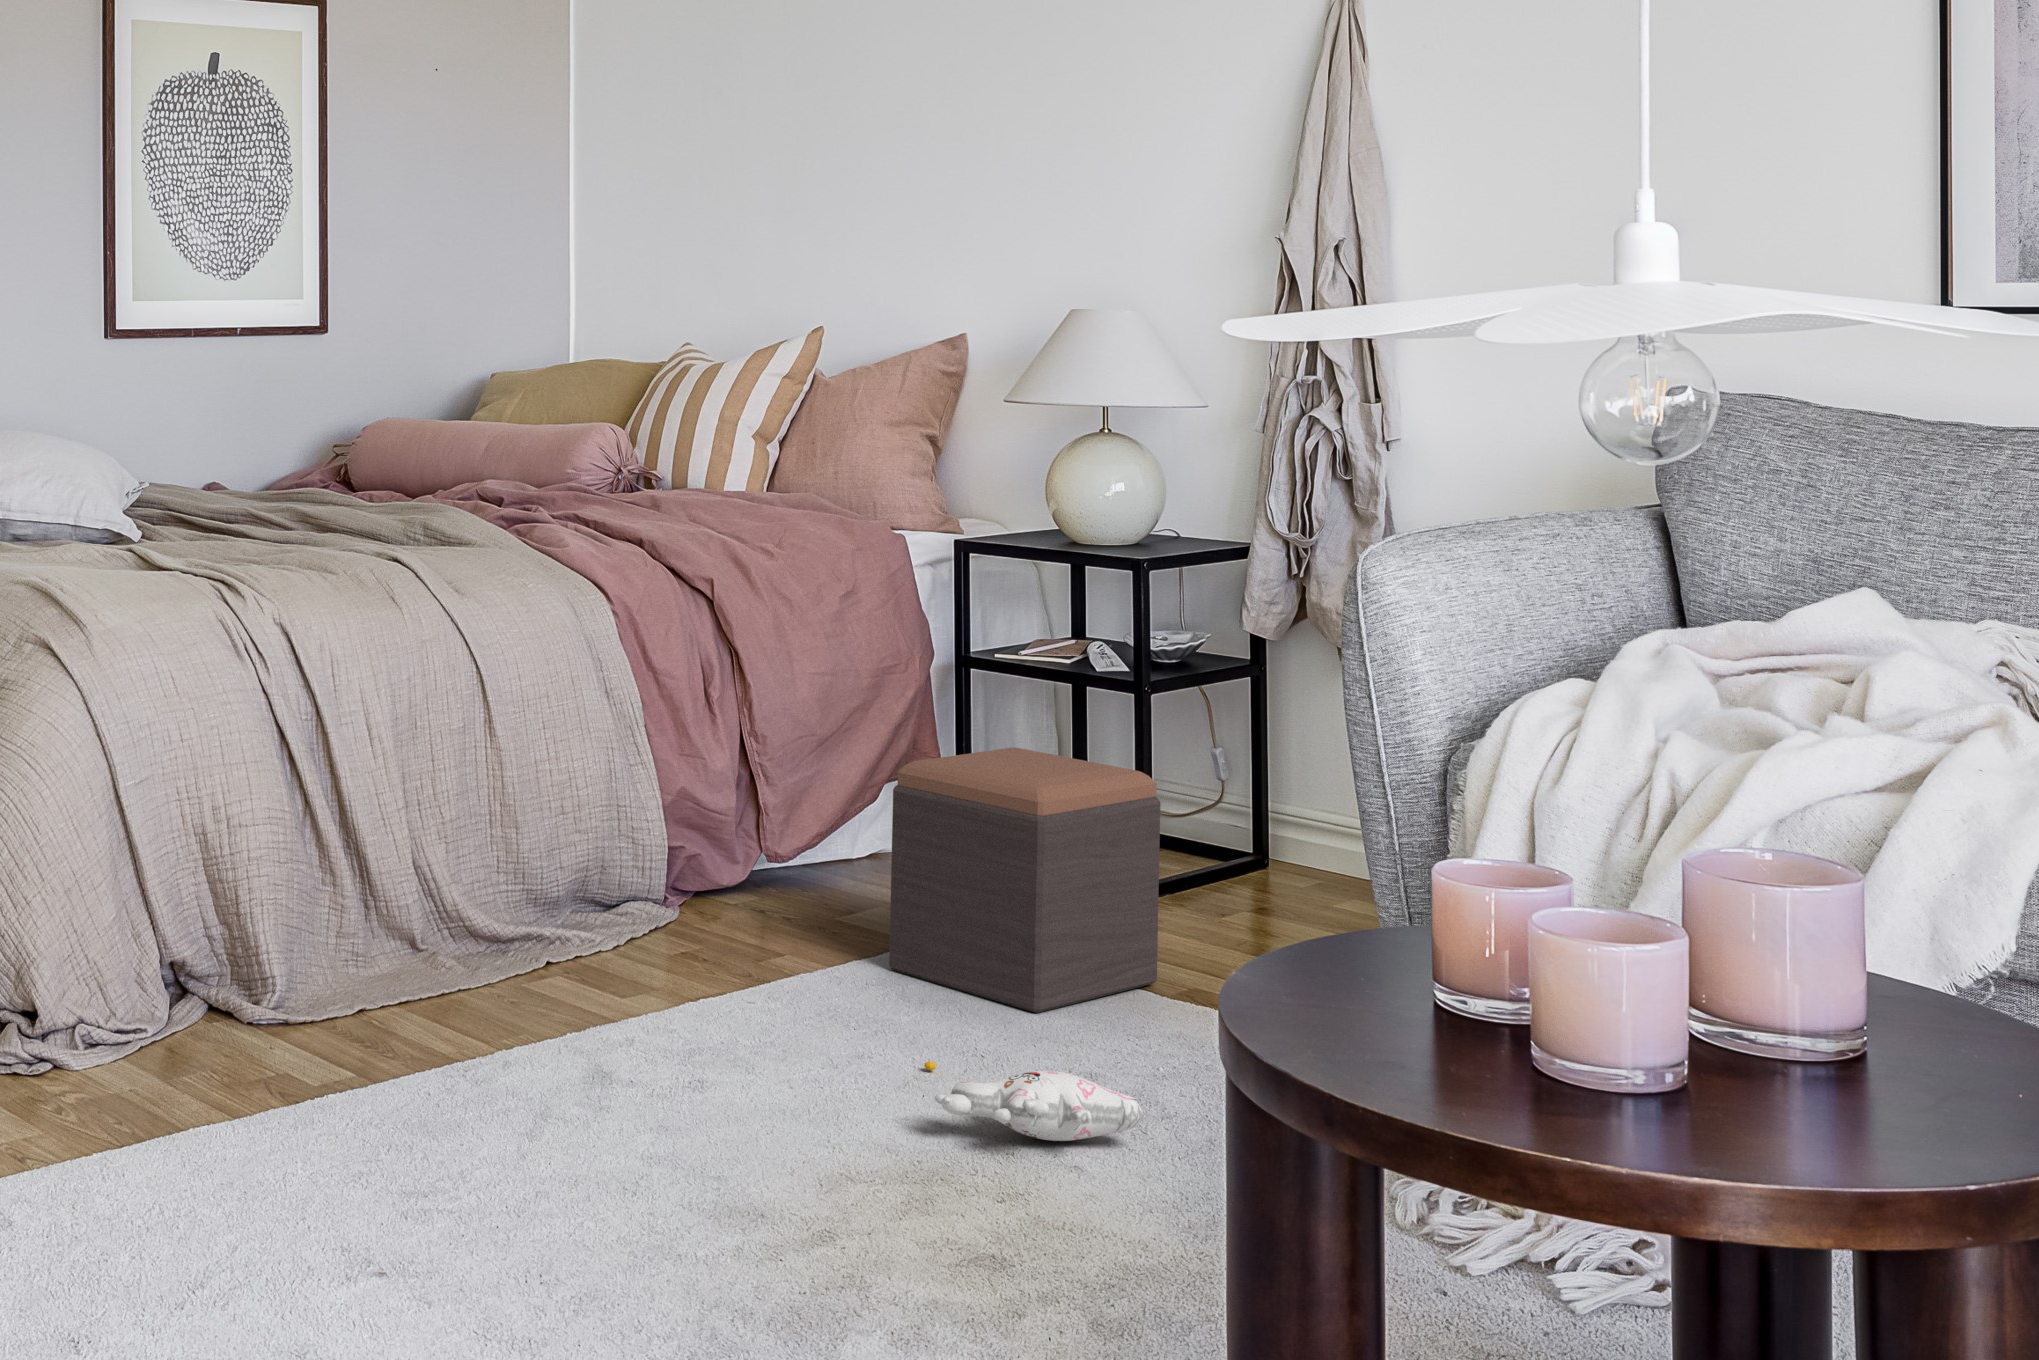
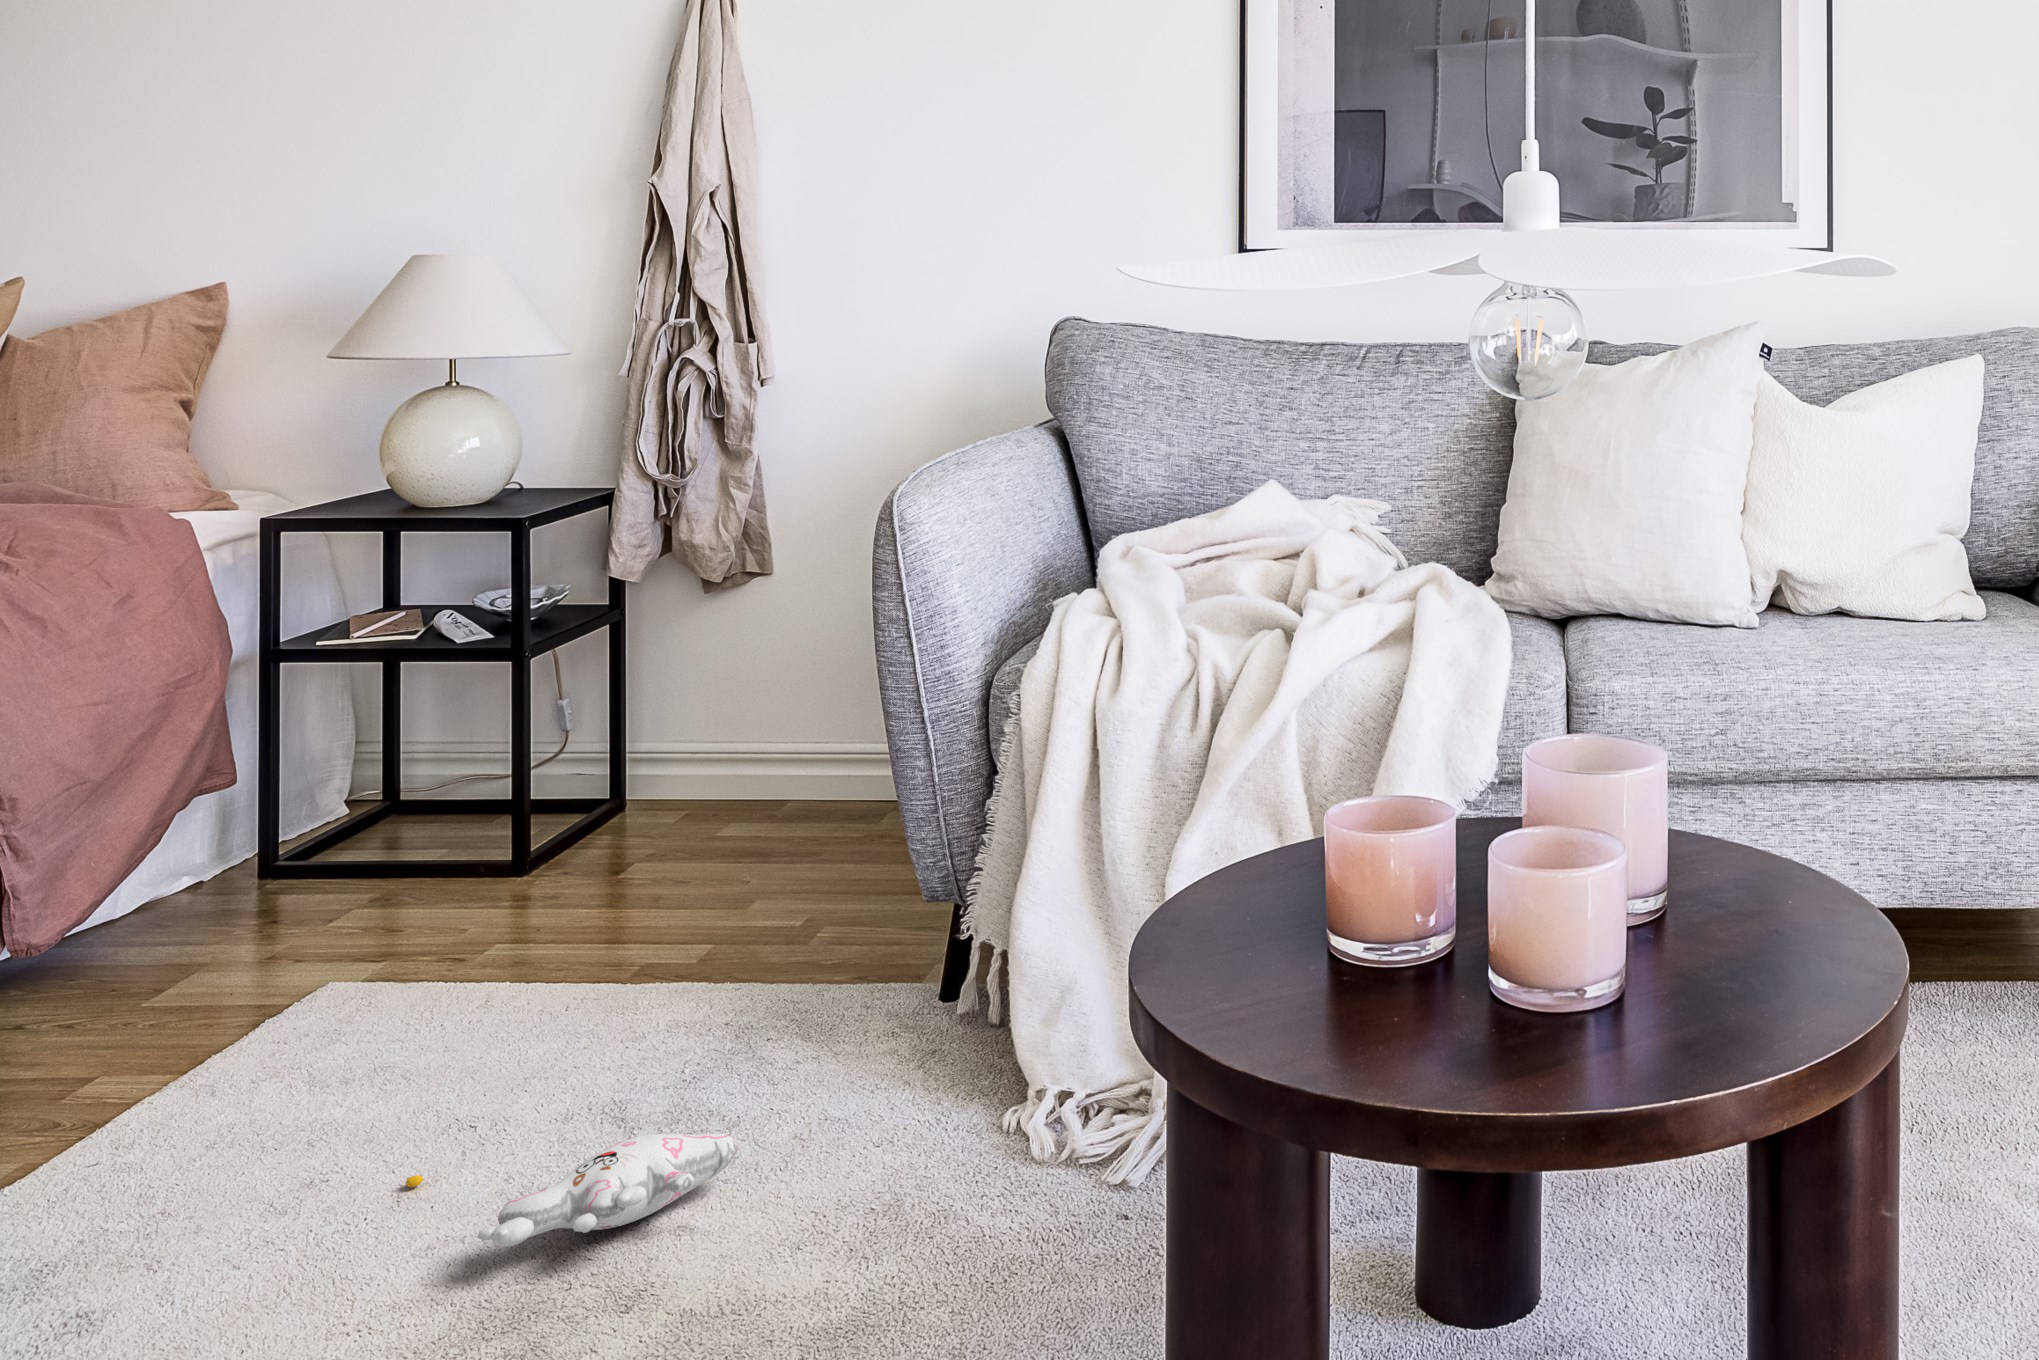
footstool: present [889,748,1160,1013] -> none [264,751,610,1060]

